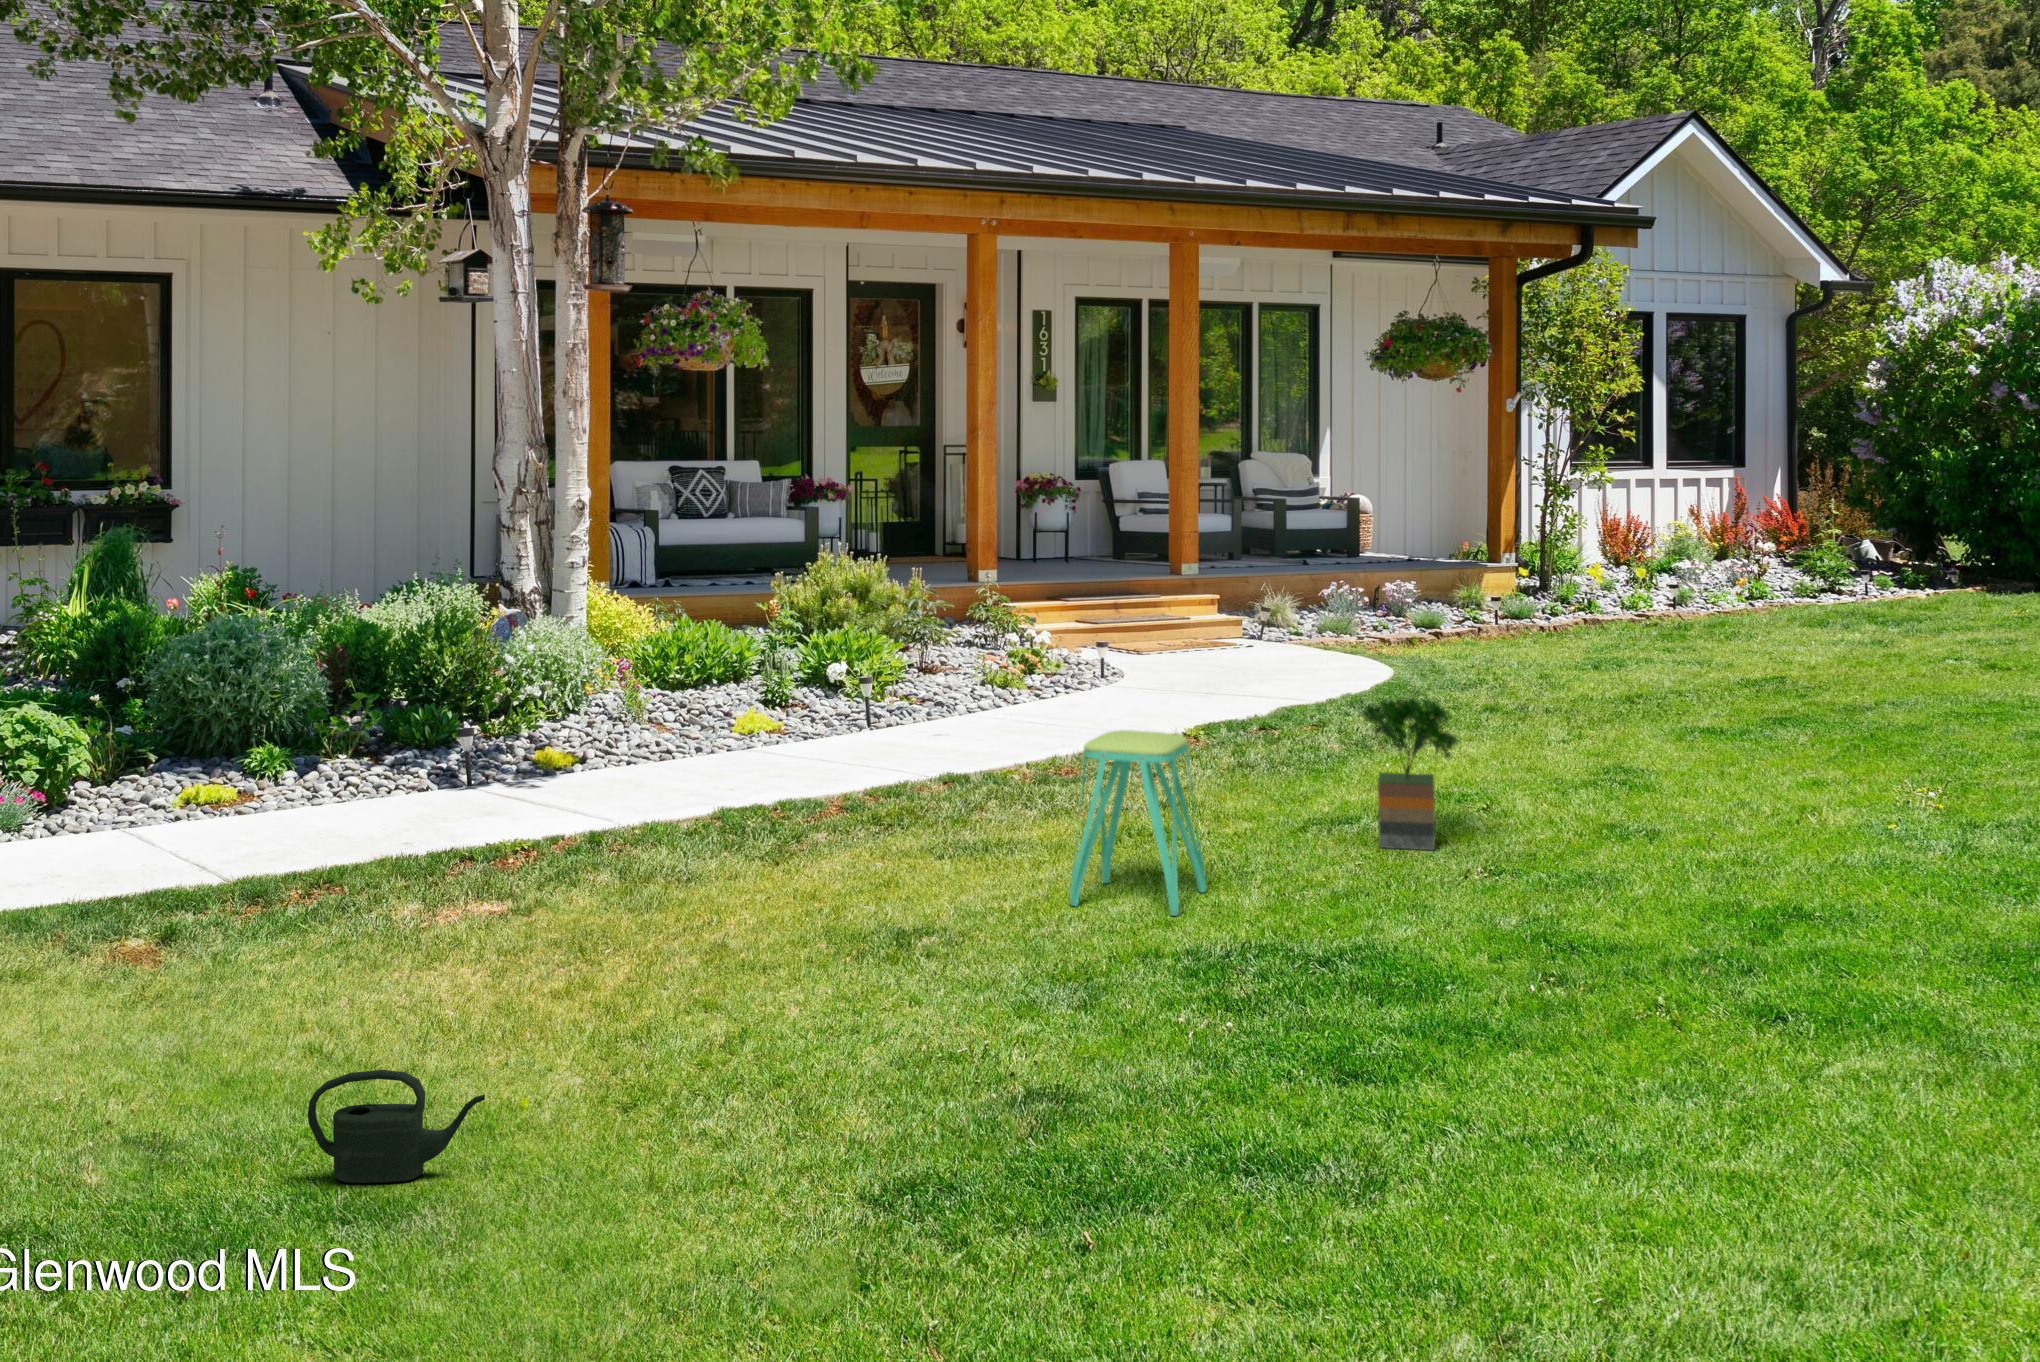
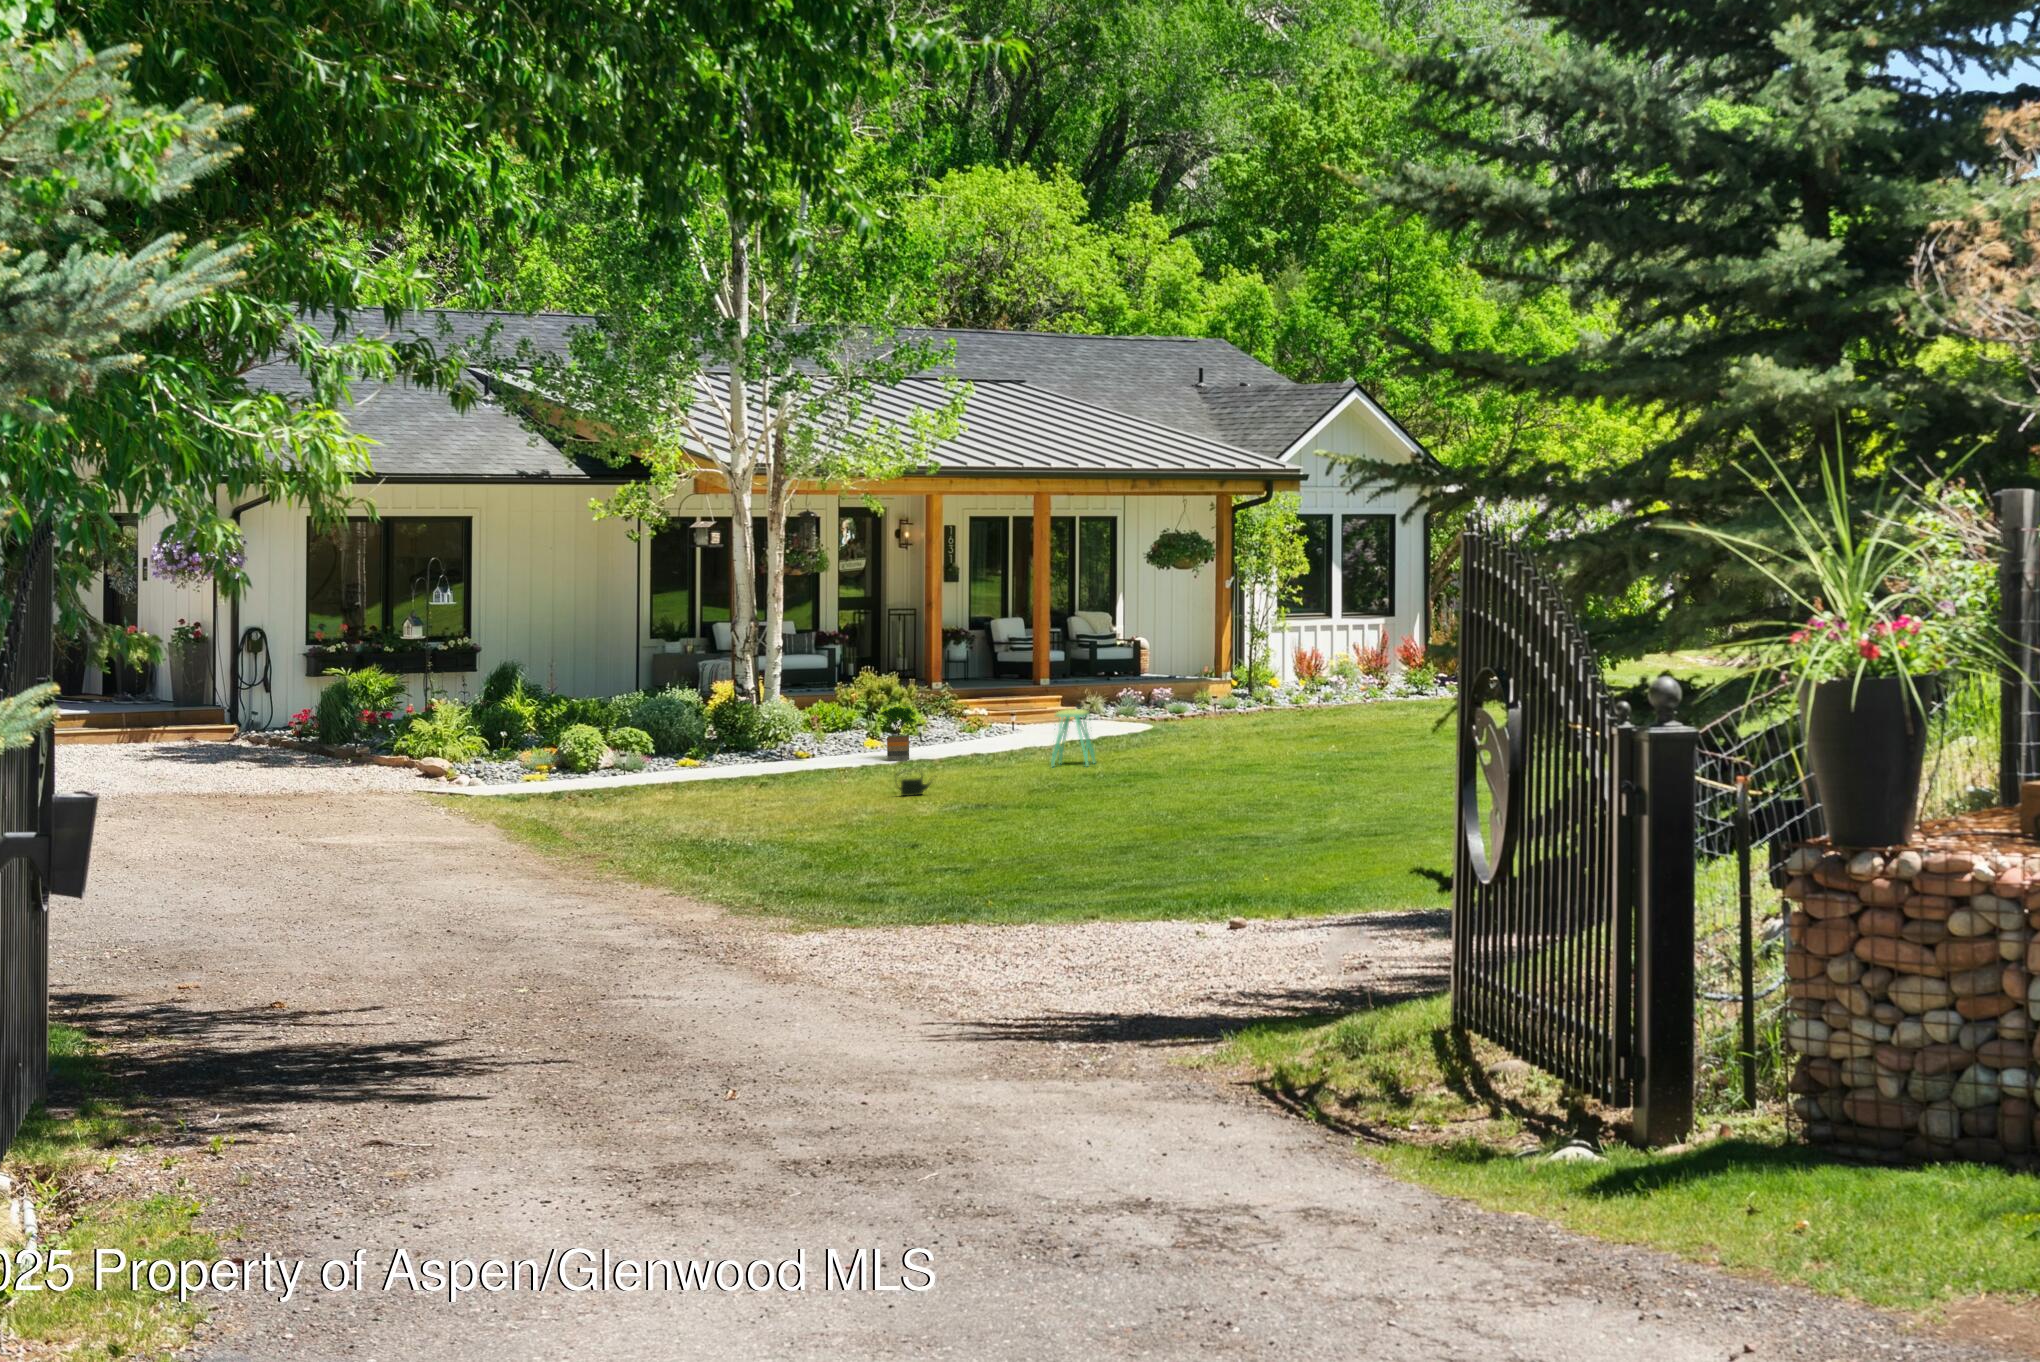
potted tree: present [1361,696,1458,850] -> present [882,707,916,761]

